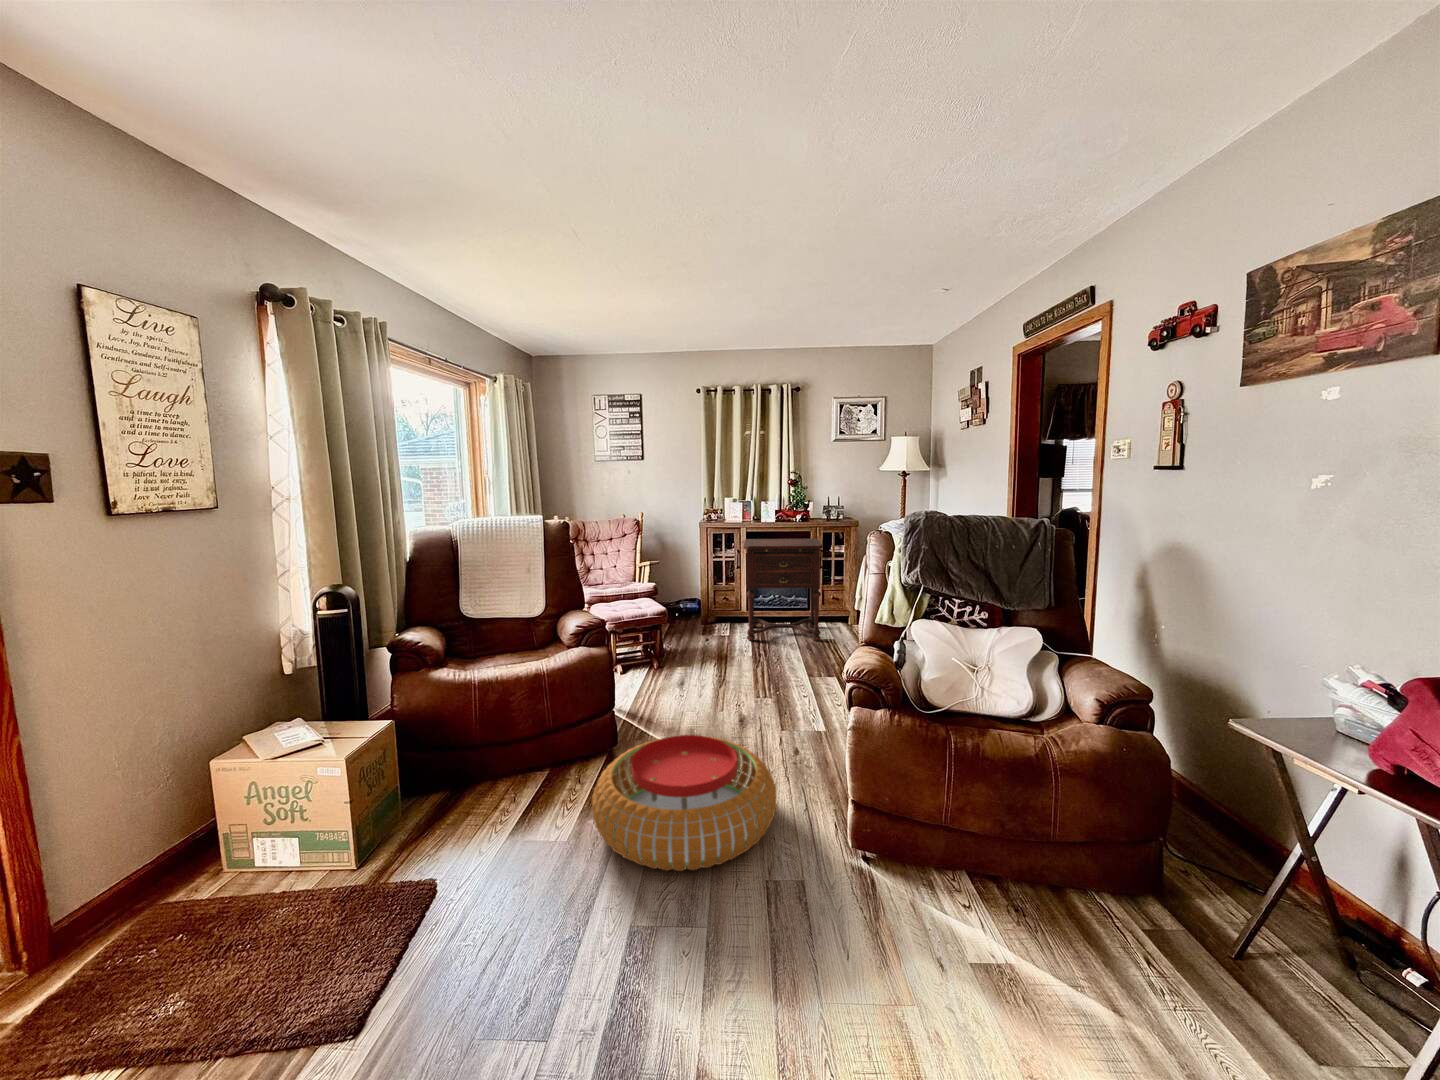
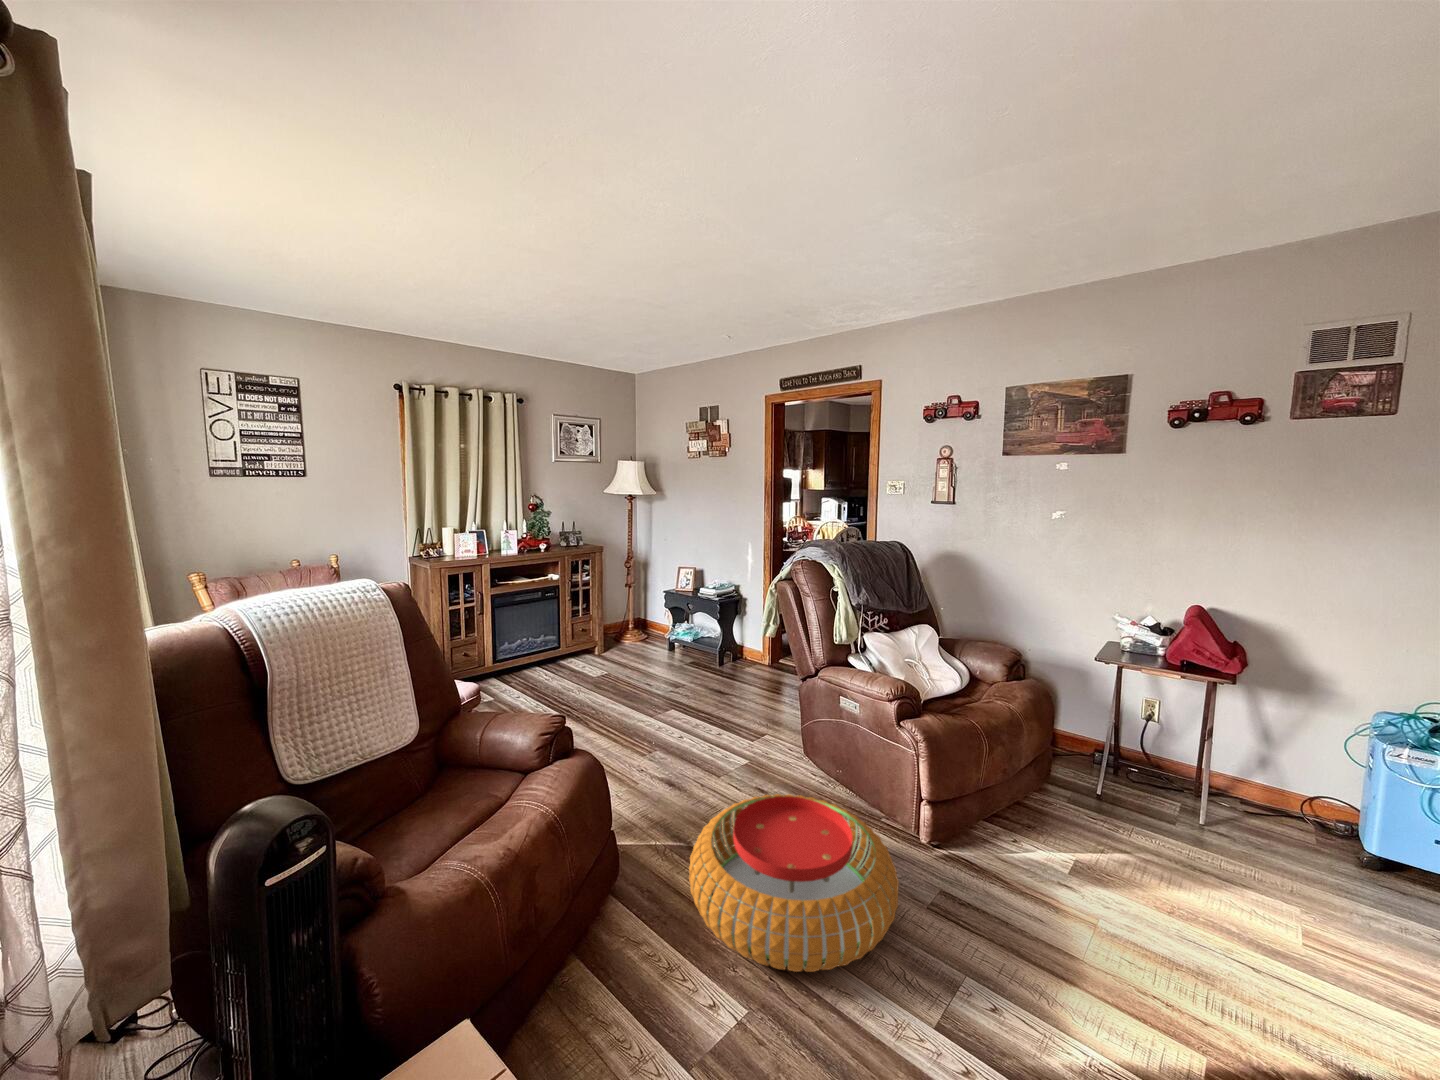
side table: present [743,539,823,641] -> none [487,567,596,694]

